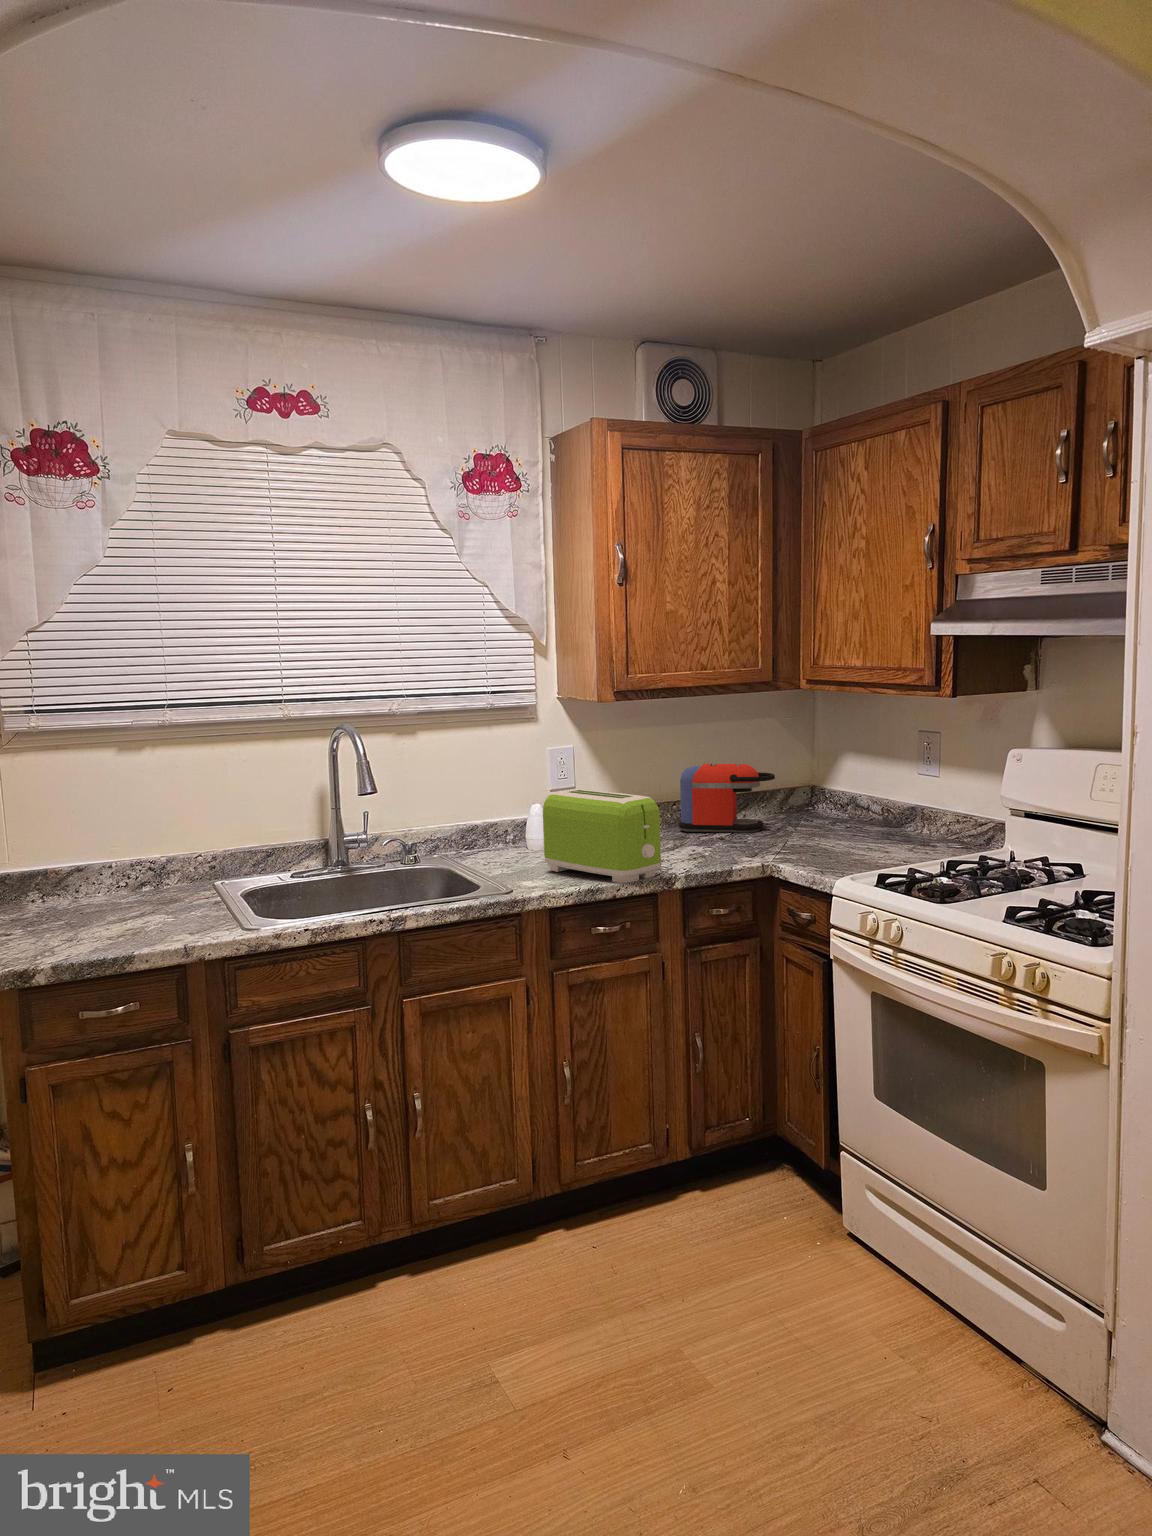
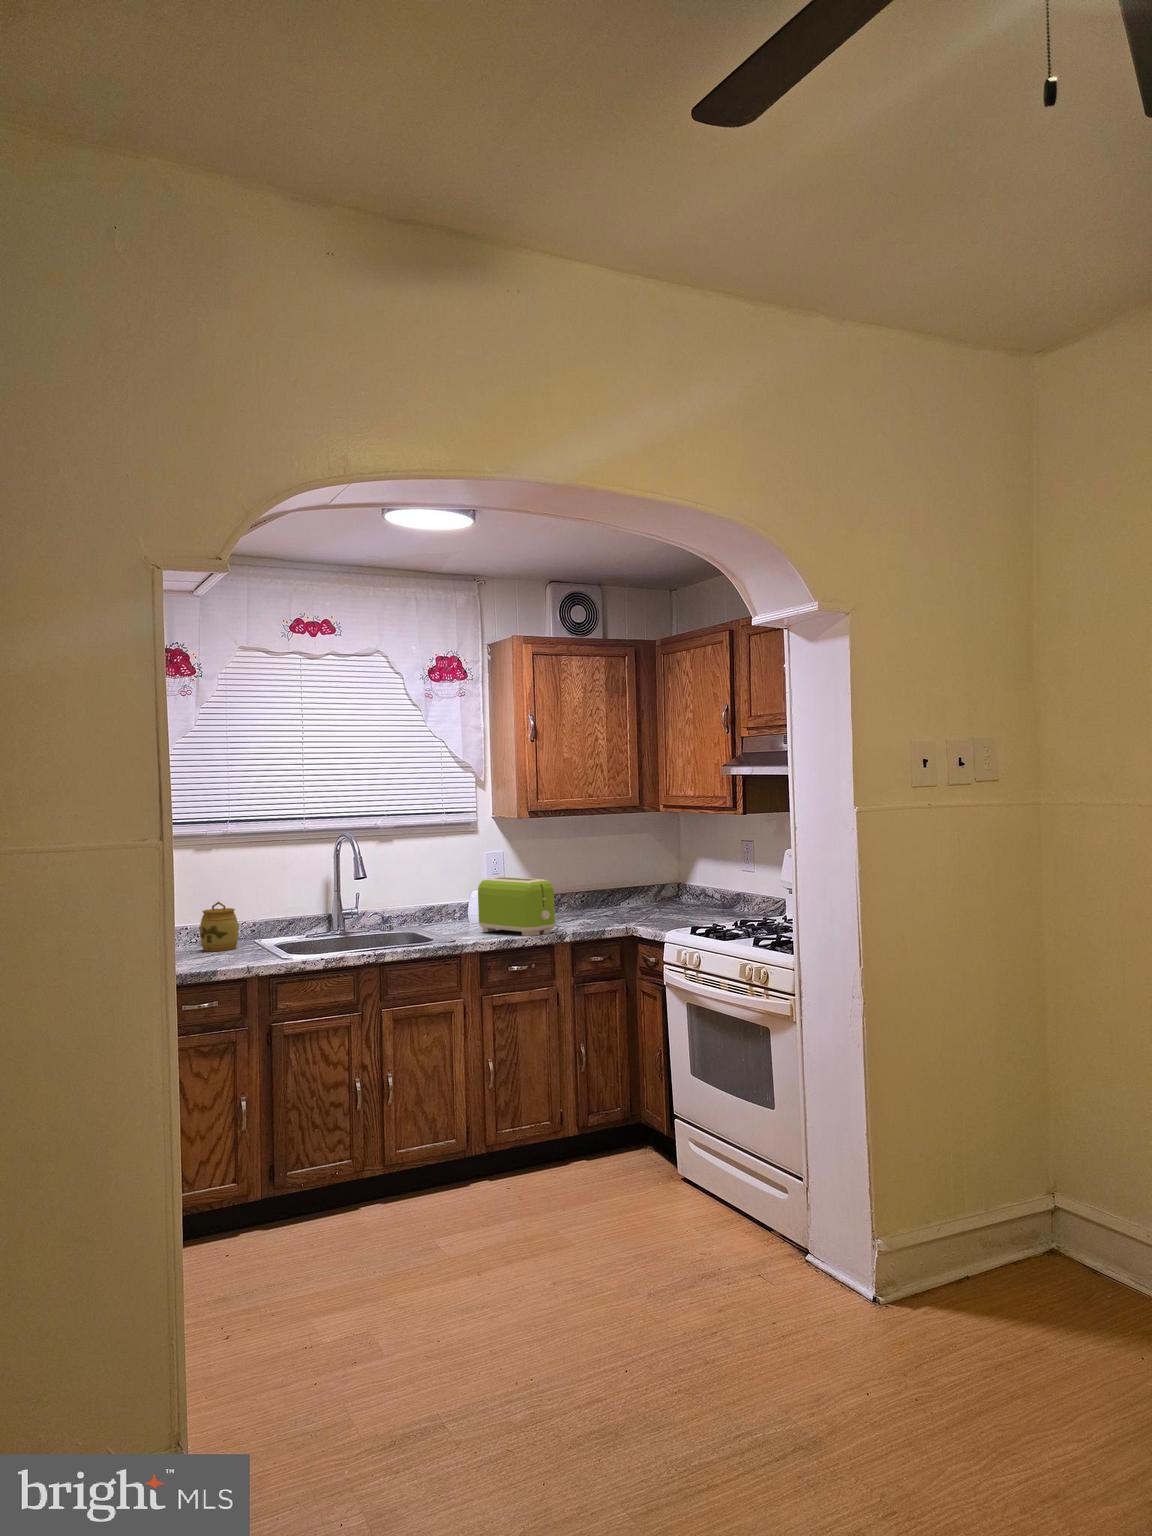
coffee maker: present [679,764,775,833] -> none [578,865,643,913]
jar: none [127,827,187,902] -> present [200,902,239,951]

